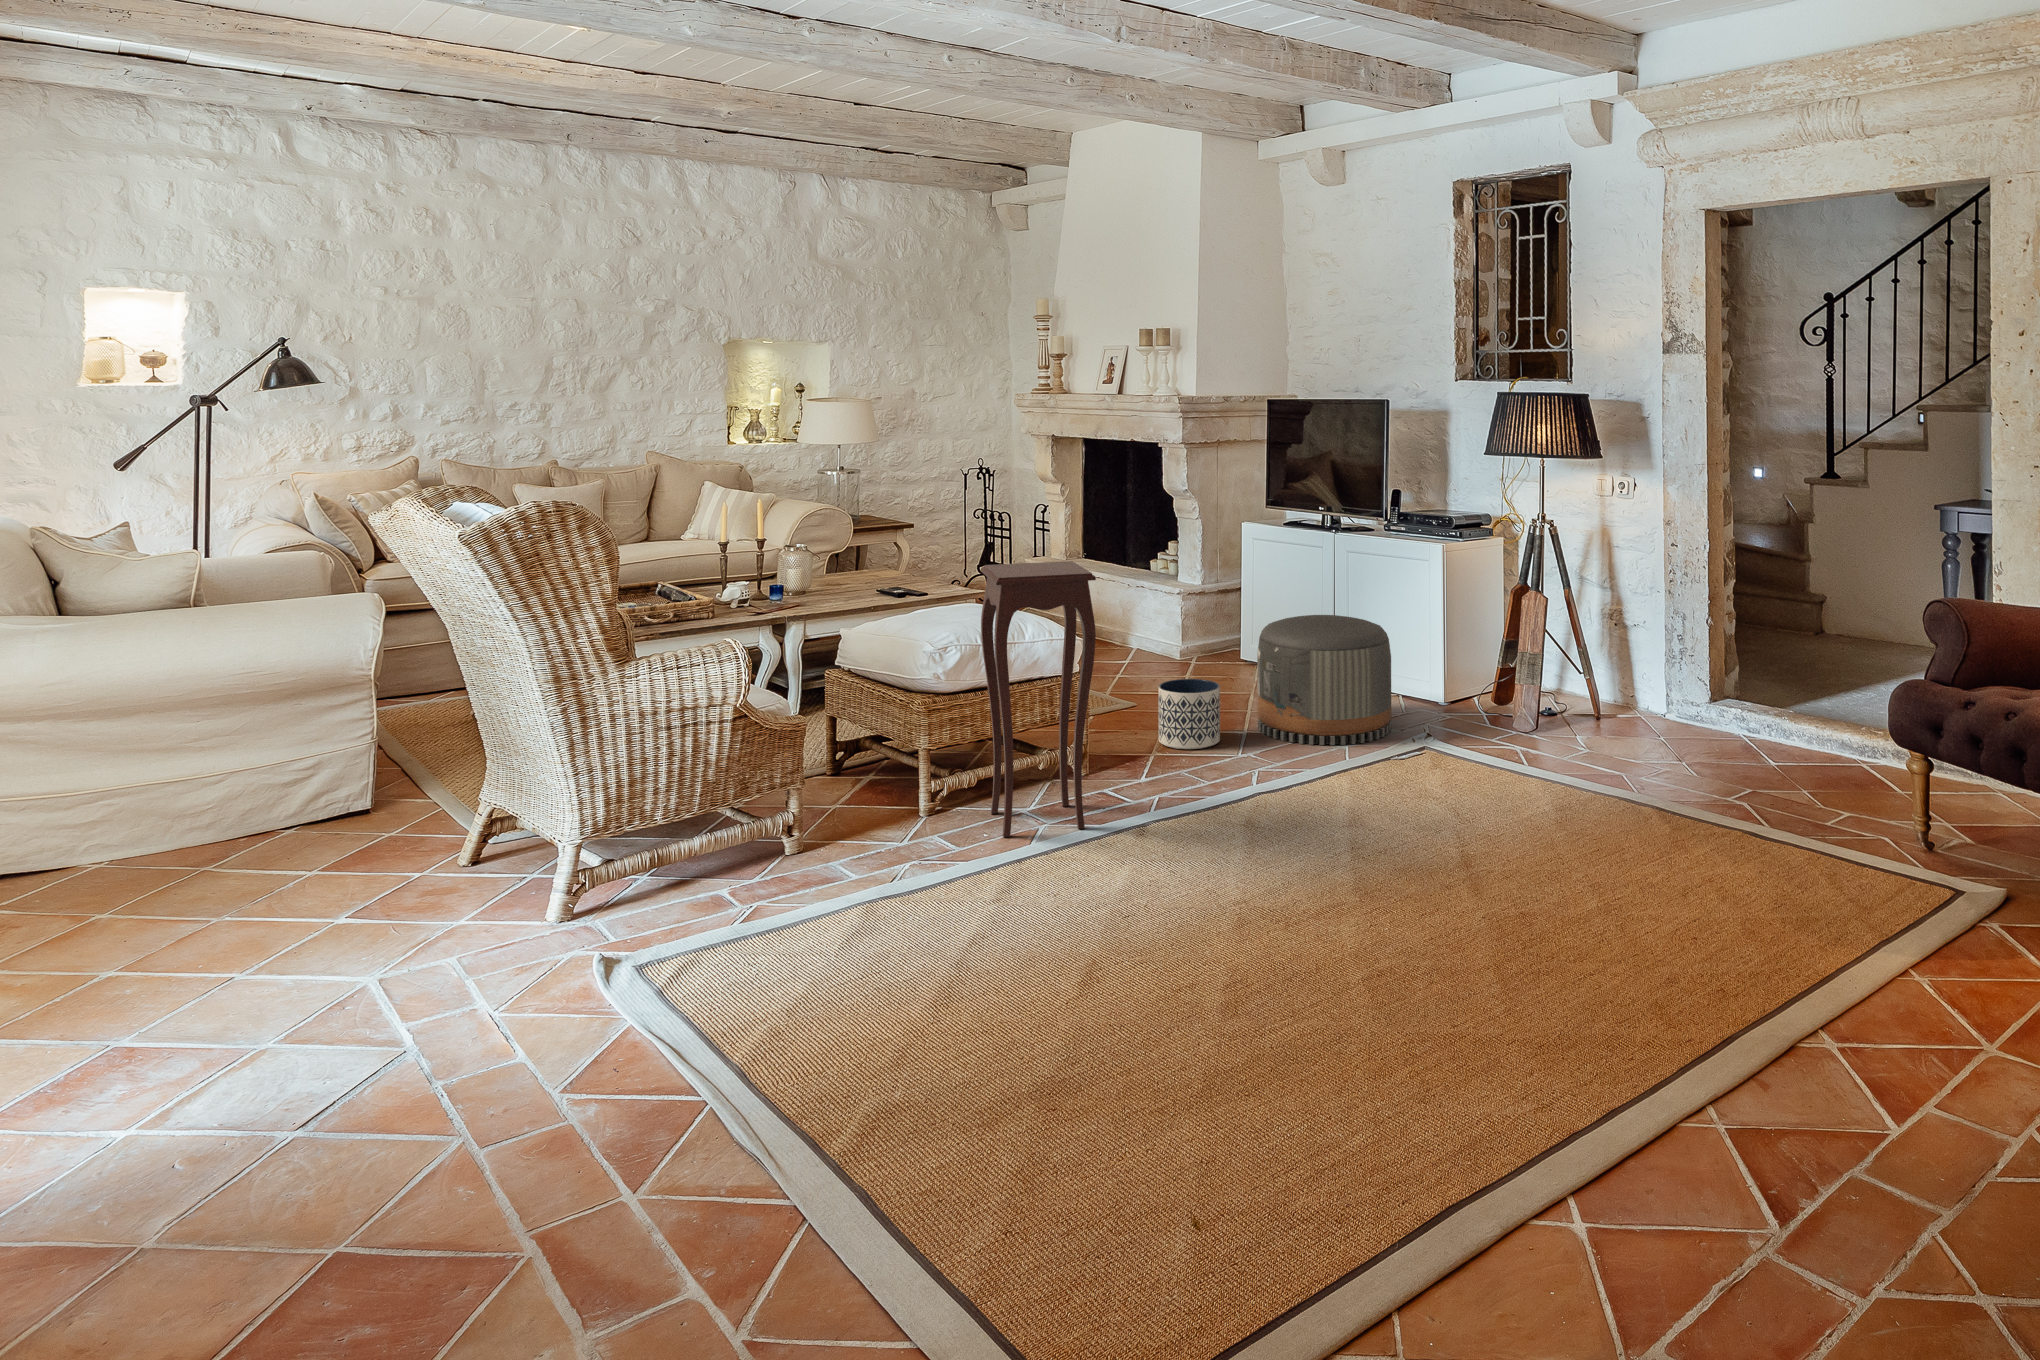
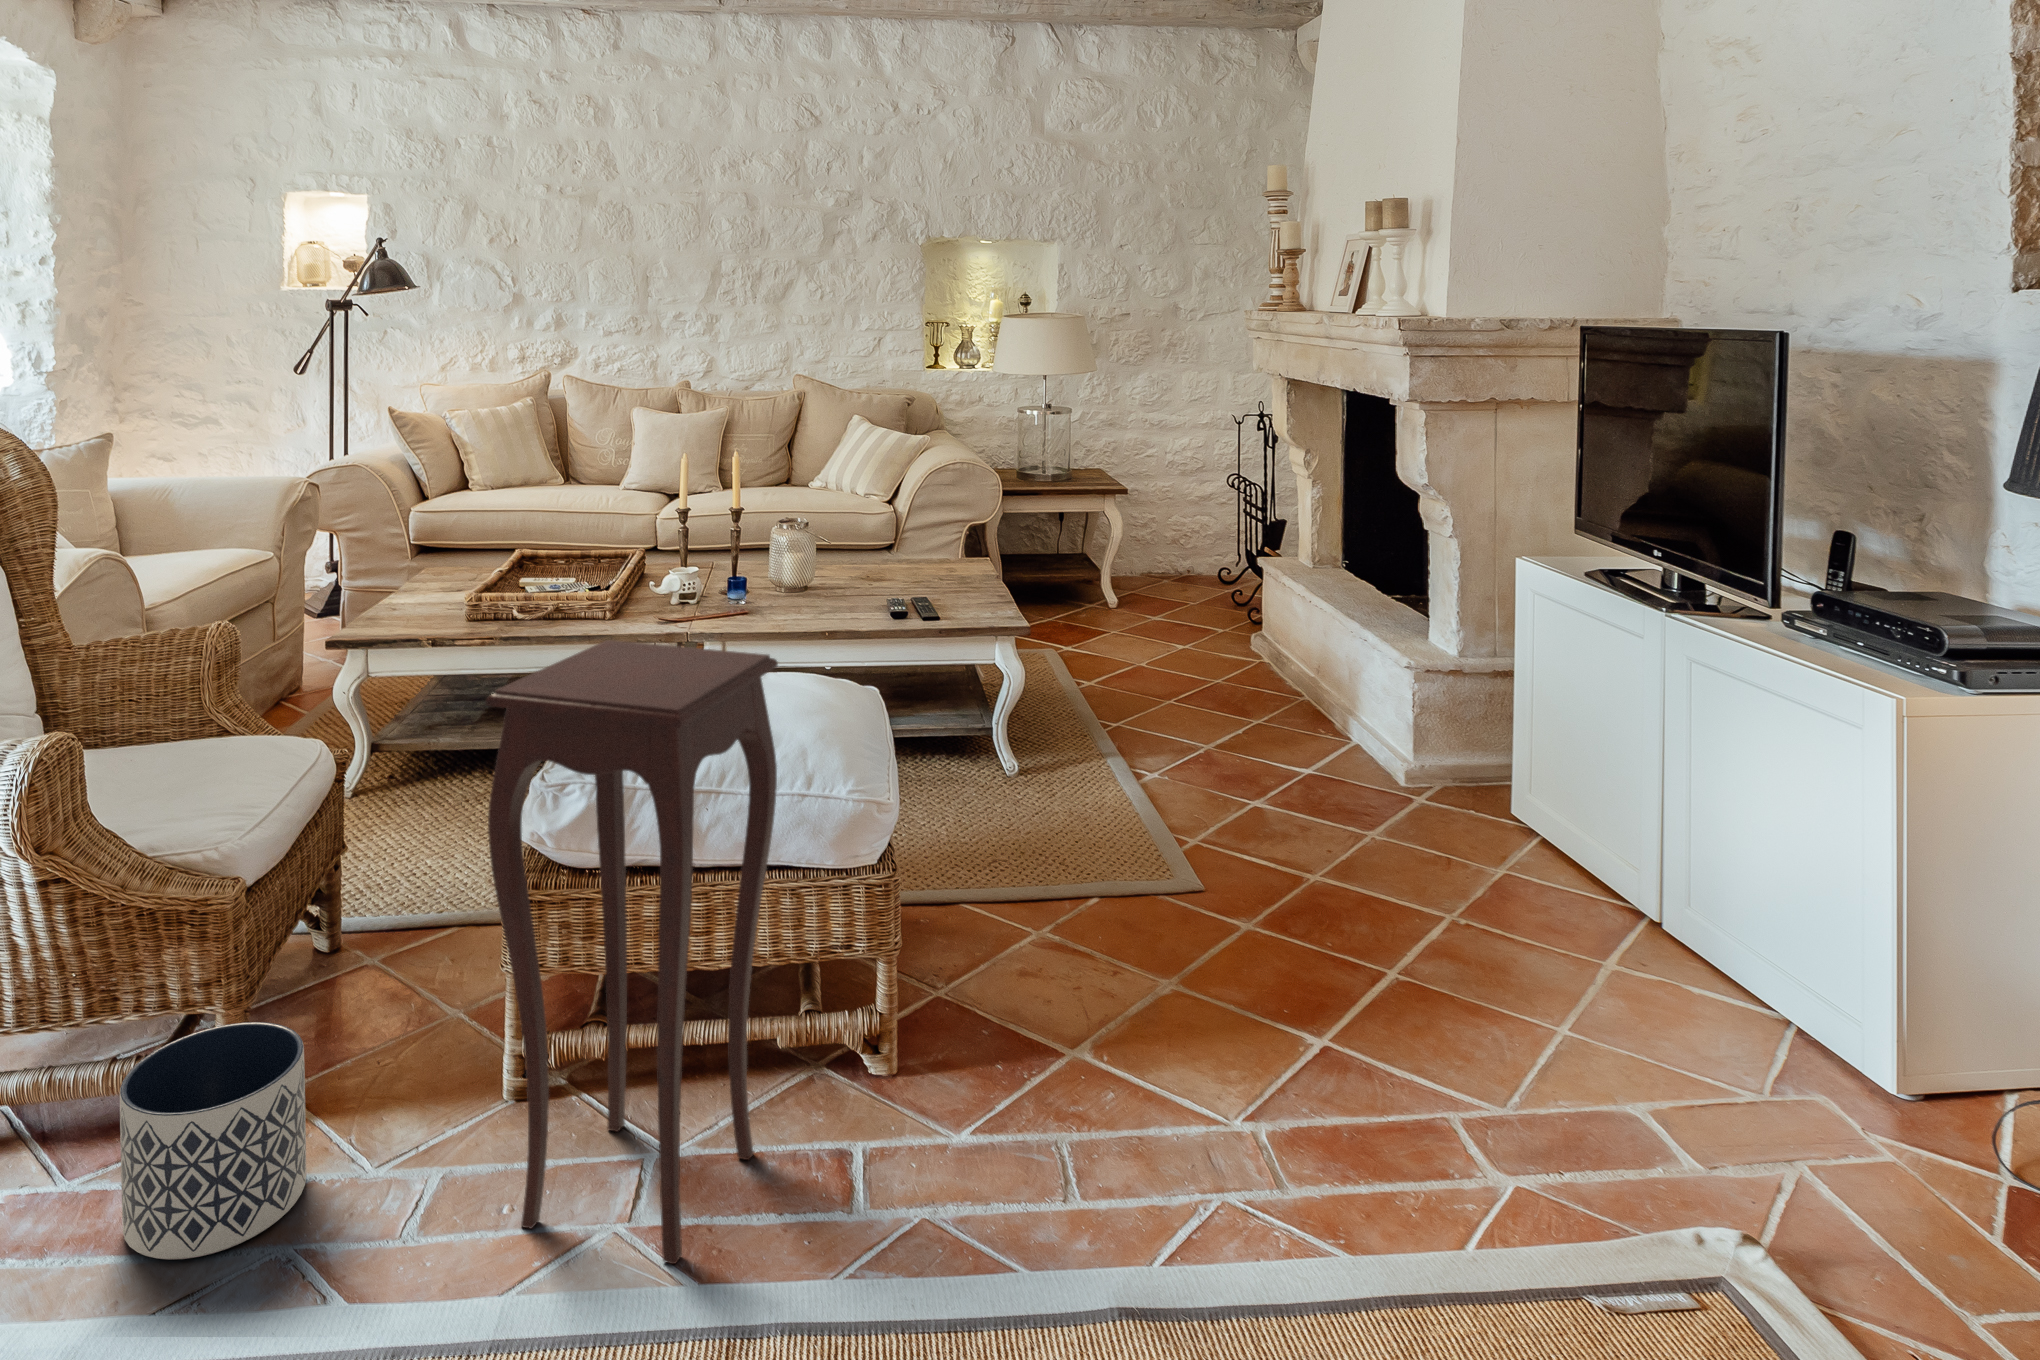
pouf: present [1257,615,1391,745] -> none [1358,795,1690,1162]
planter: present [1158,679,1220,749] -> present [120,1022,306,1259]

